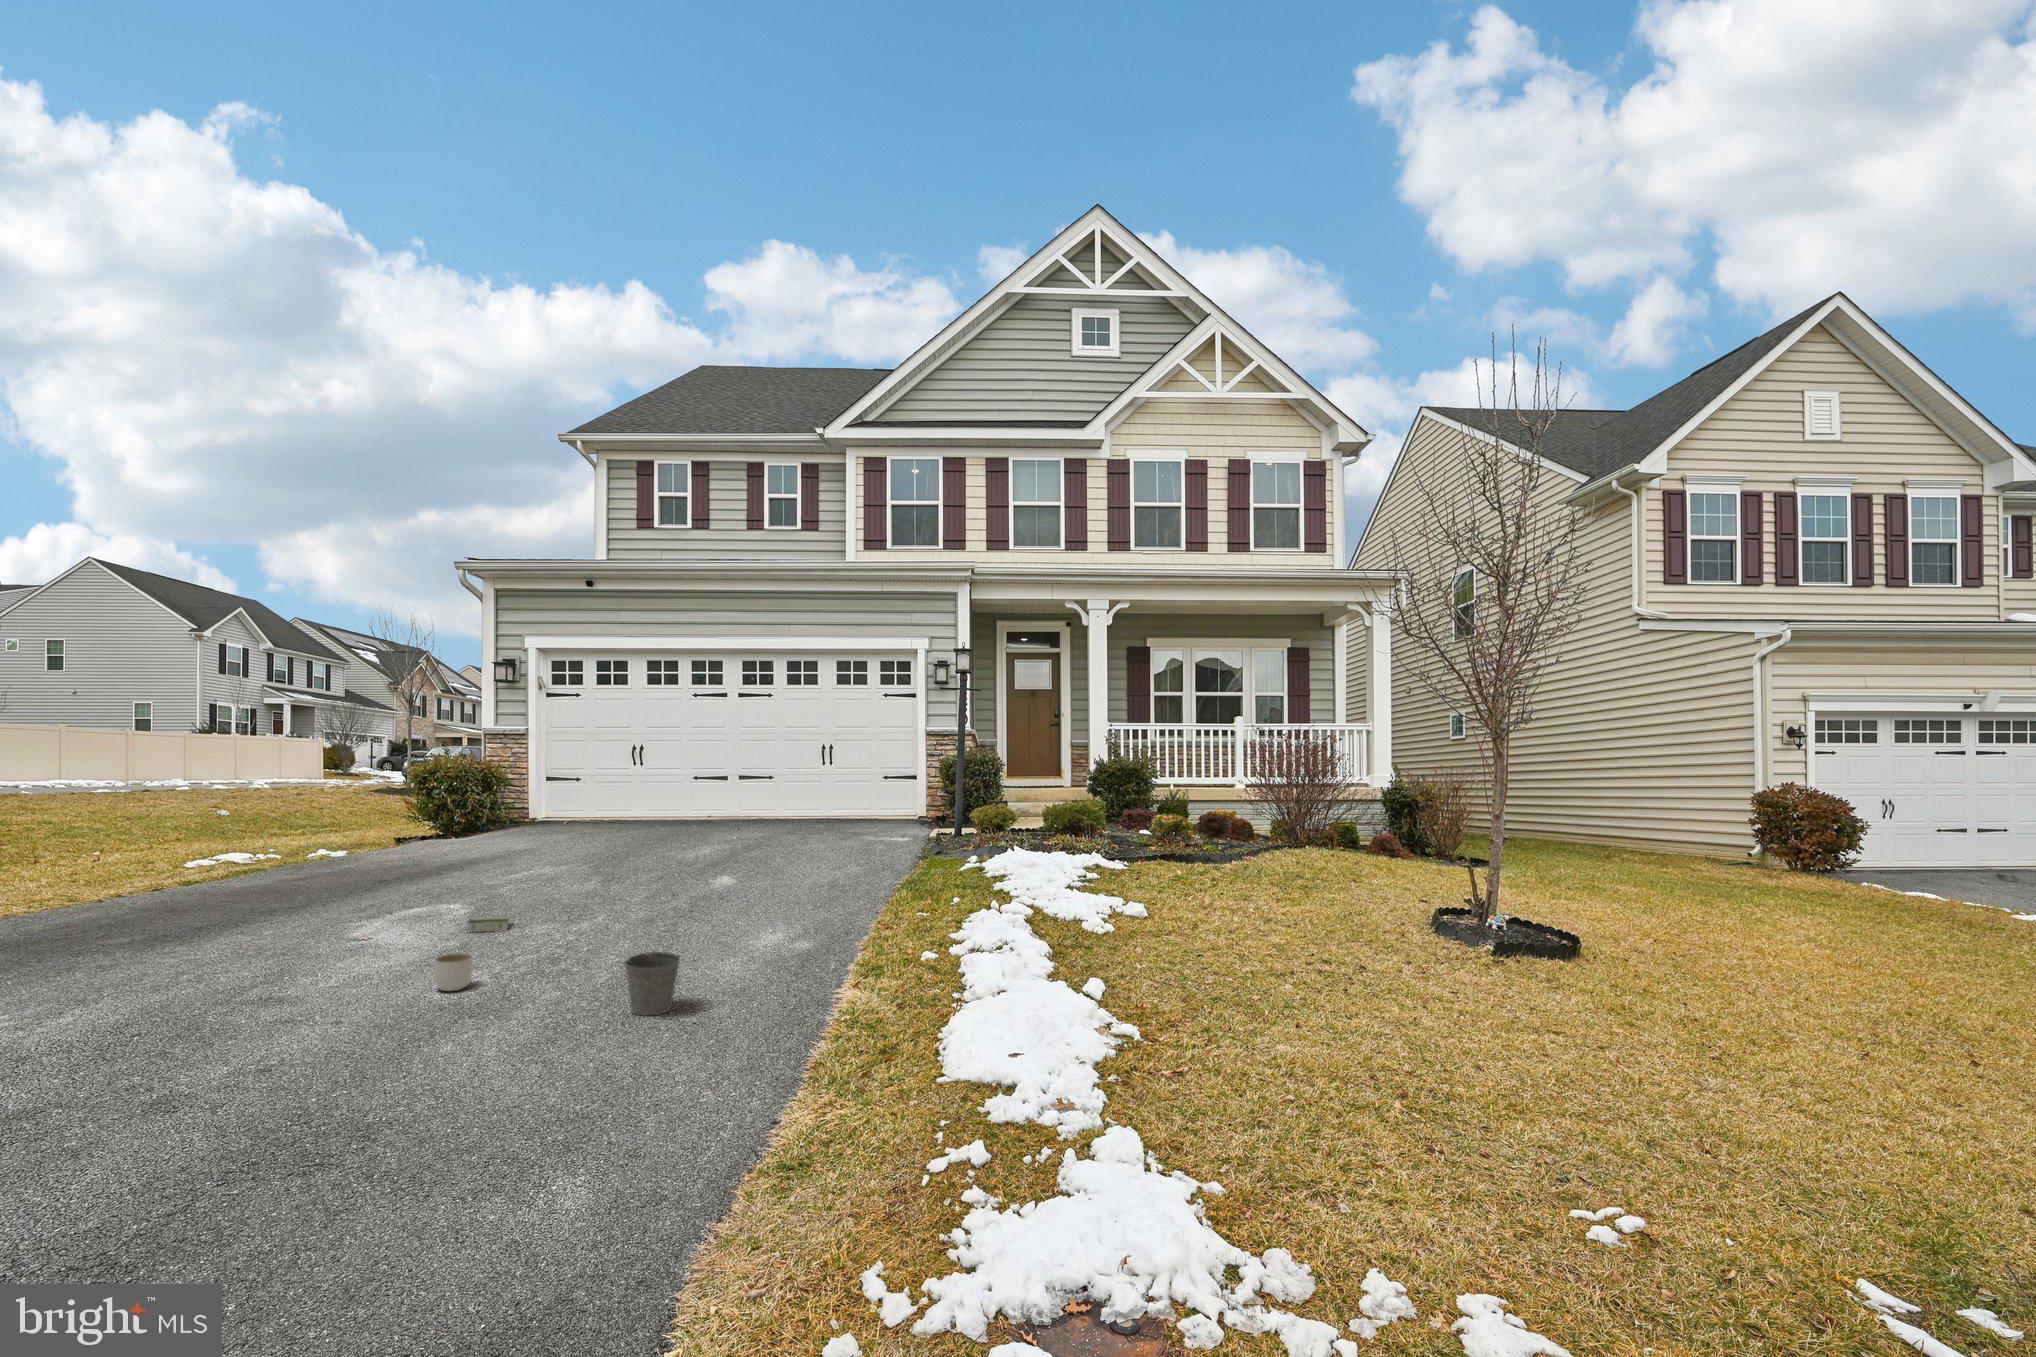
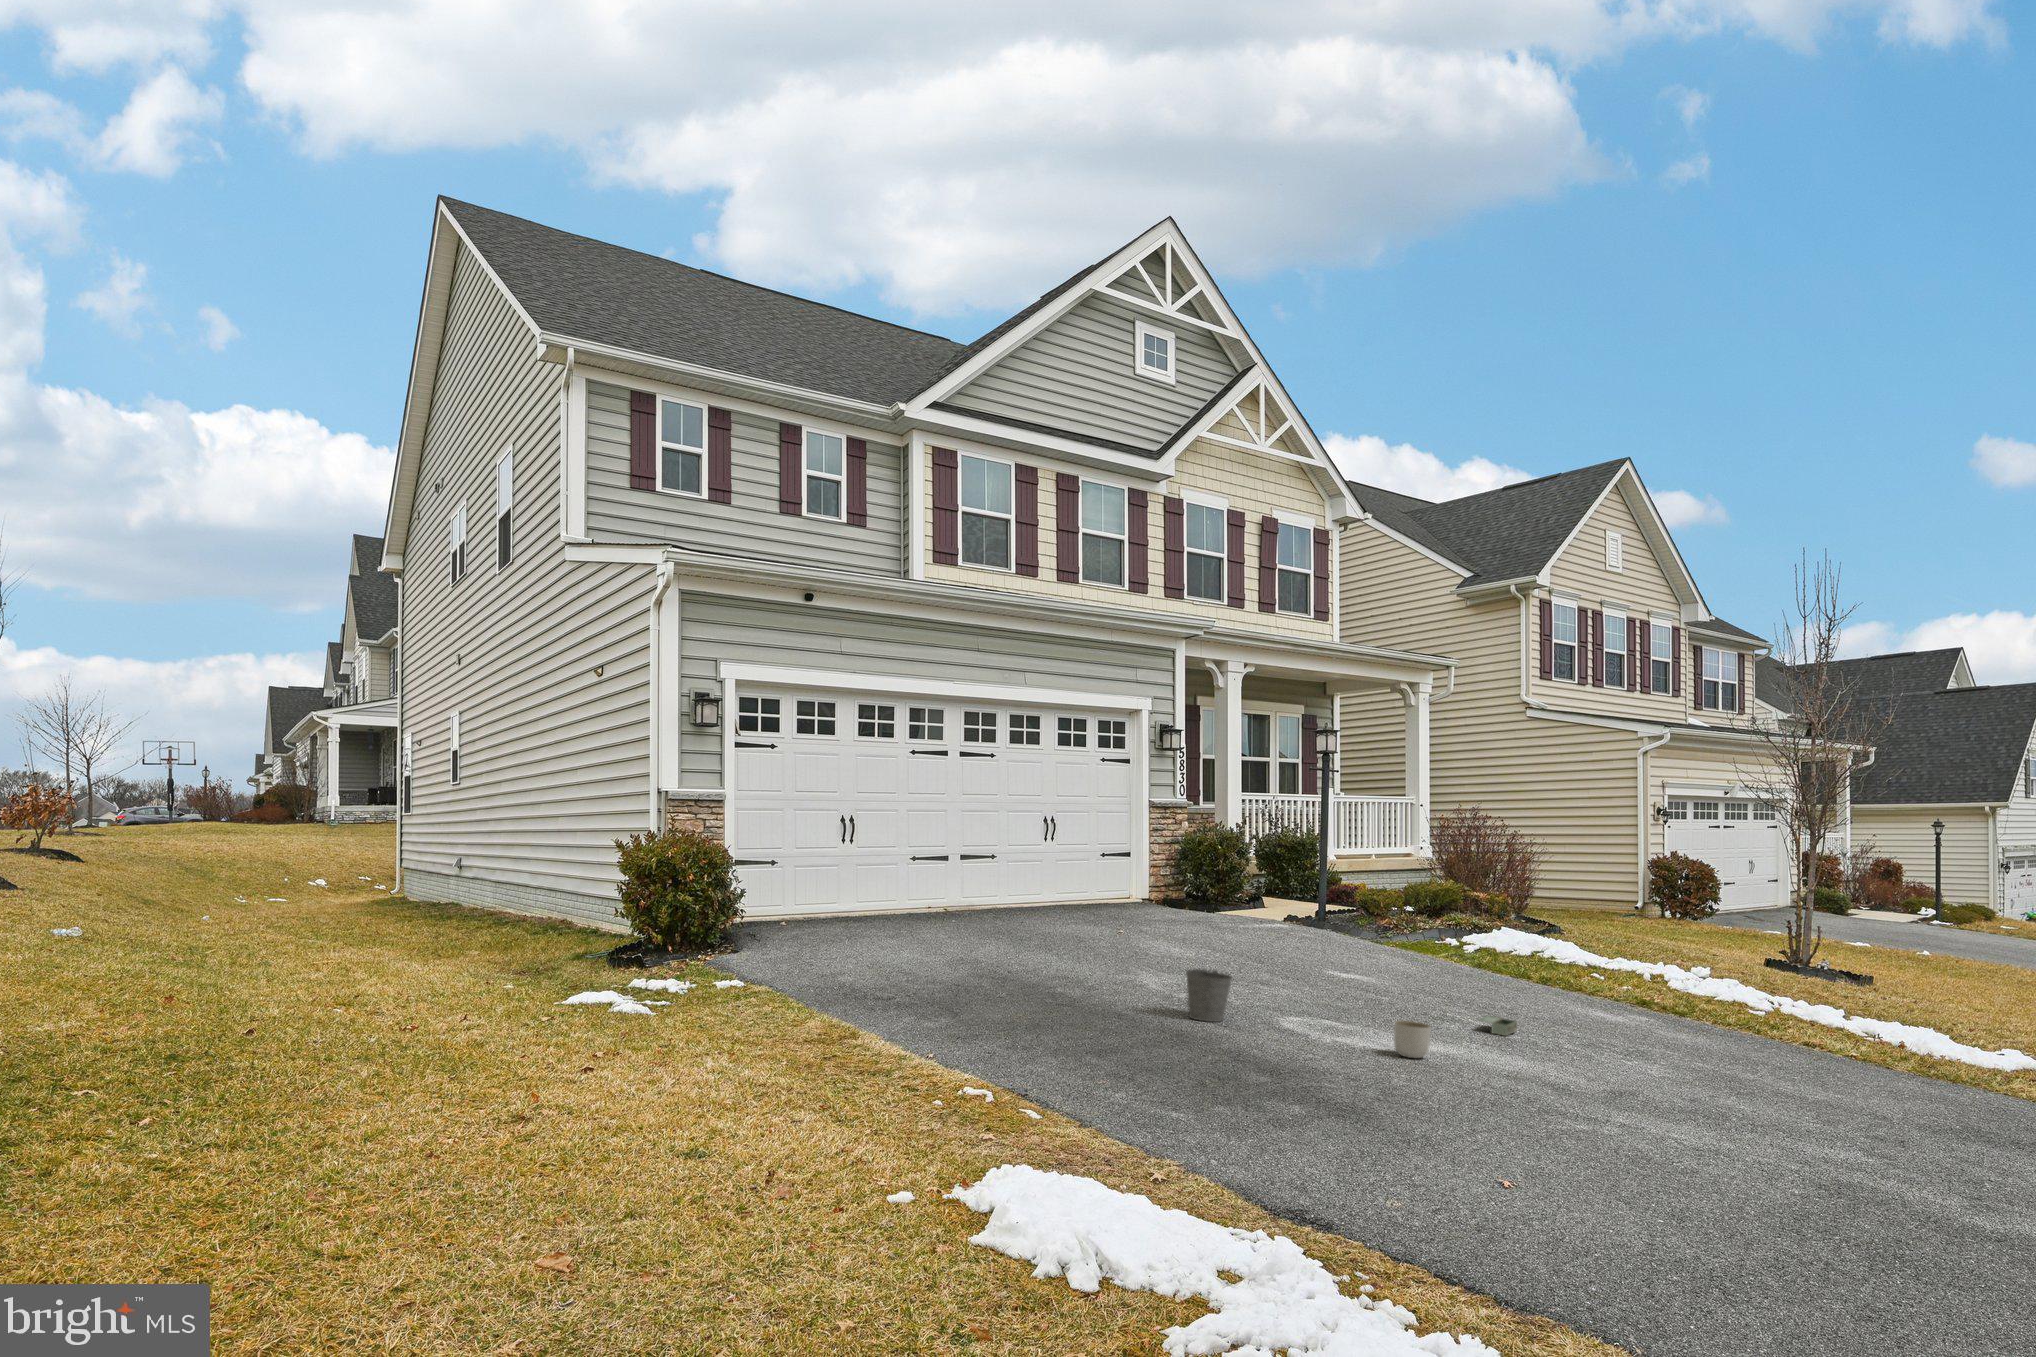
bucket: present [625,952,680,1016] -> present [1186,969,1232,1022]
planter: present [434,953,473,991] -> present [1394,1021,1431,1058]

